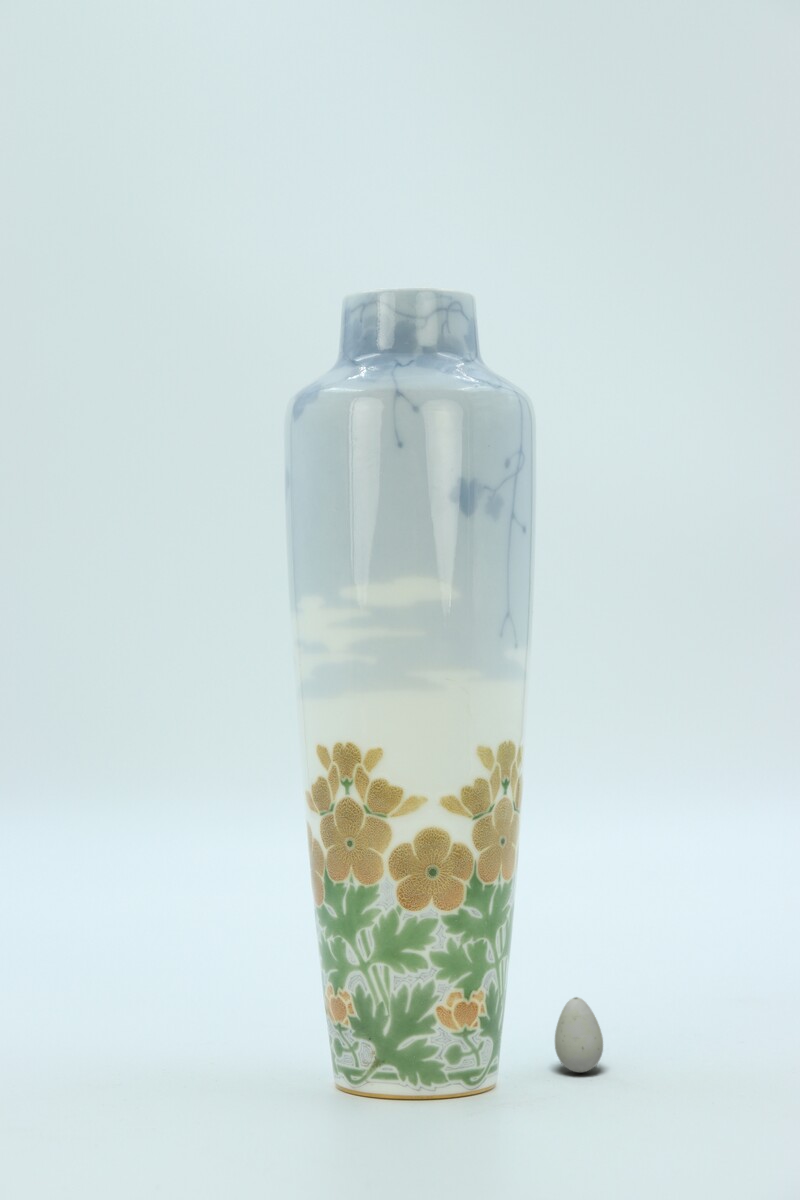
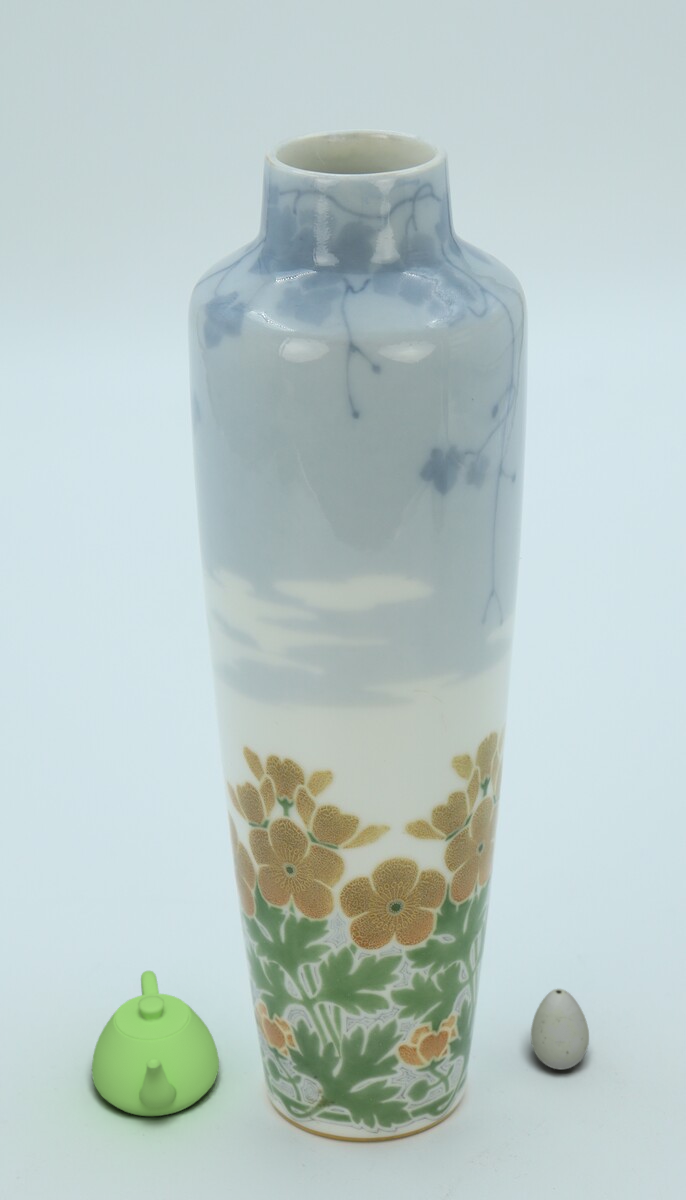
teapot: none [190,993,295,1087] -> present [92,971,219,1116]

